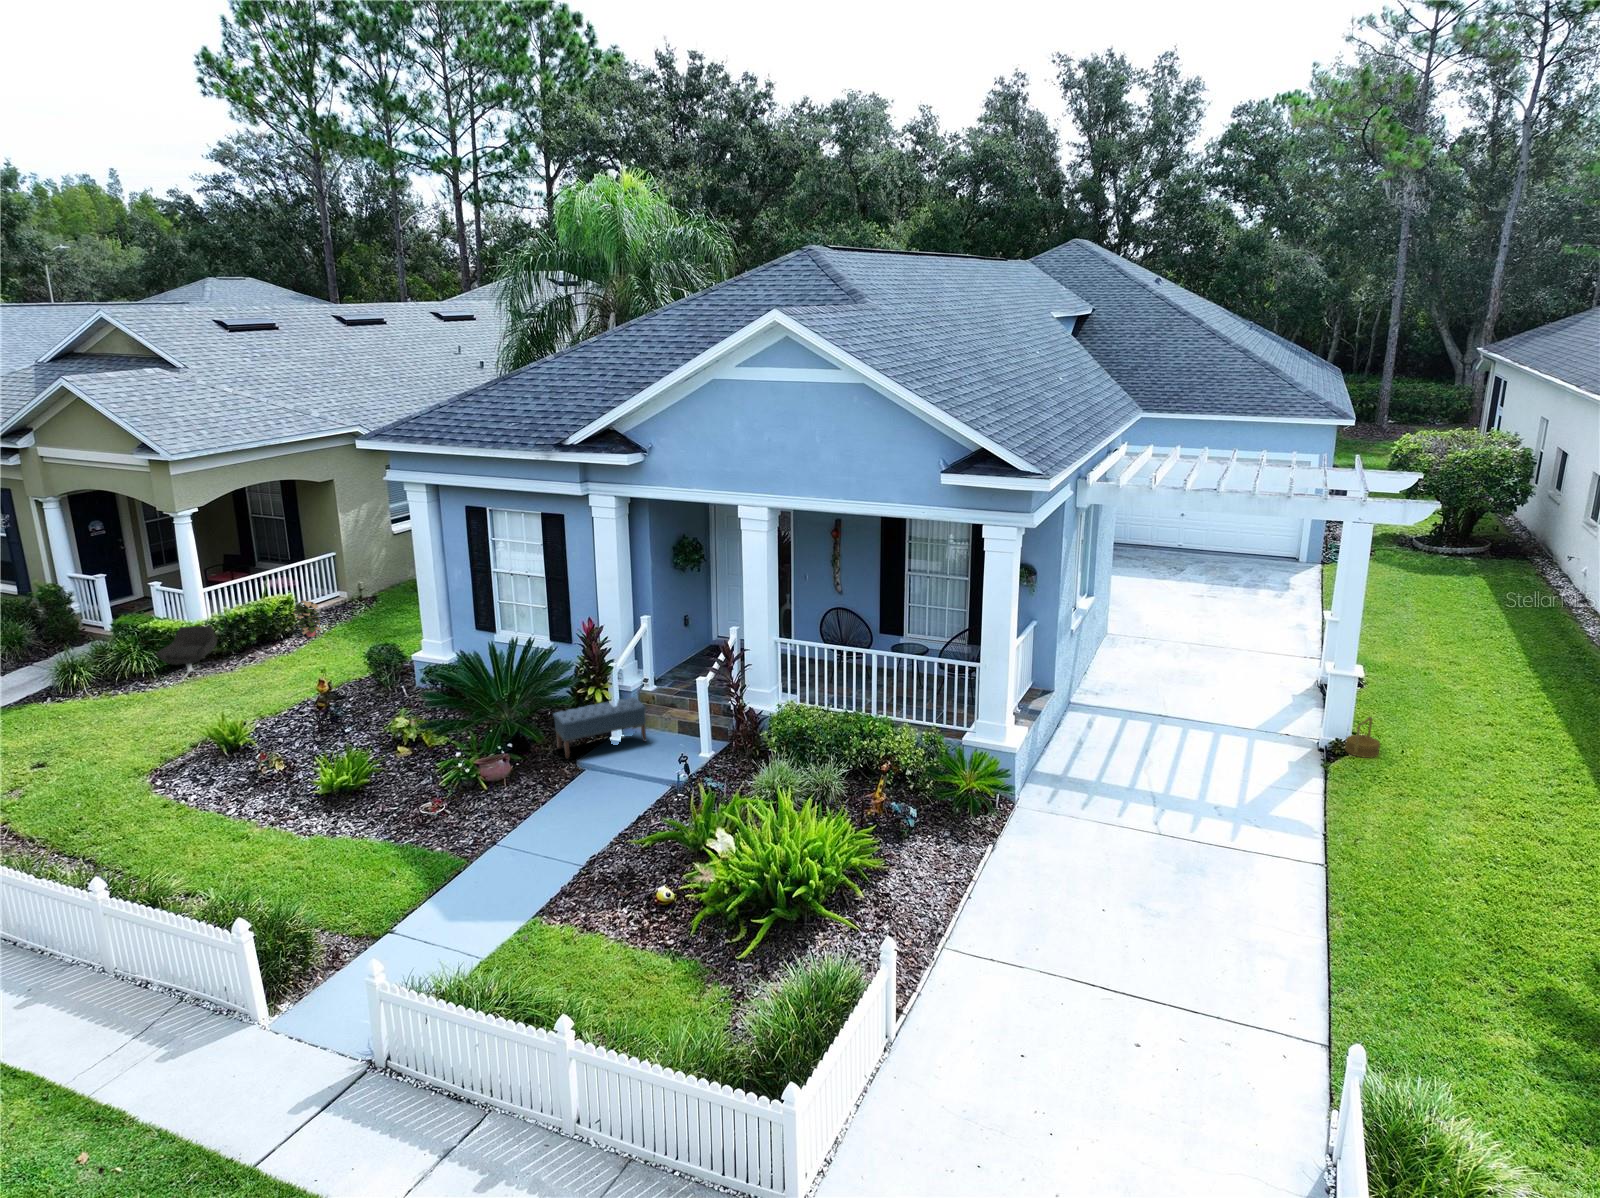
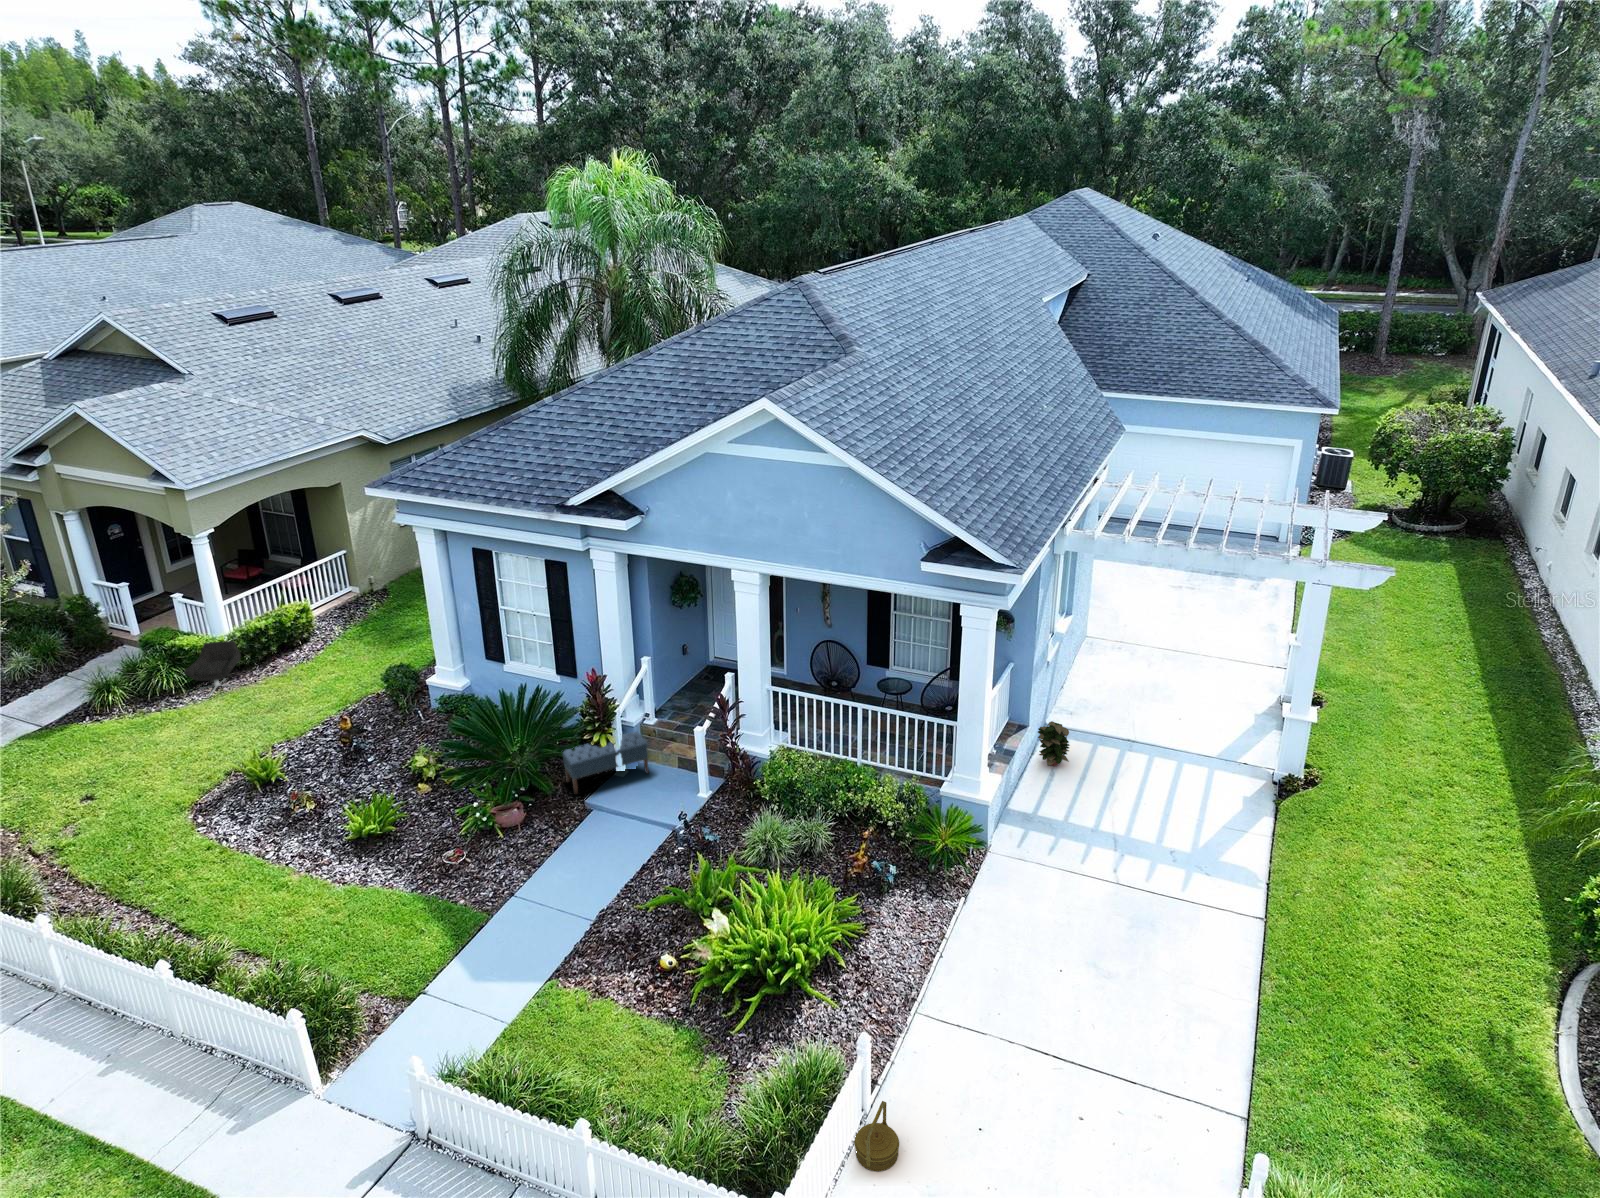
decorative plant: present [293,600,322,637] -> present [1038,721,1070,766]
woven basket: present [1345,717,1380,758] -> present [854,1101,899,1171]

